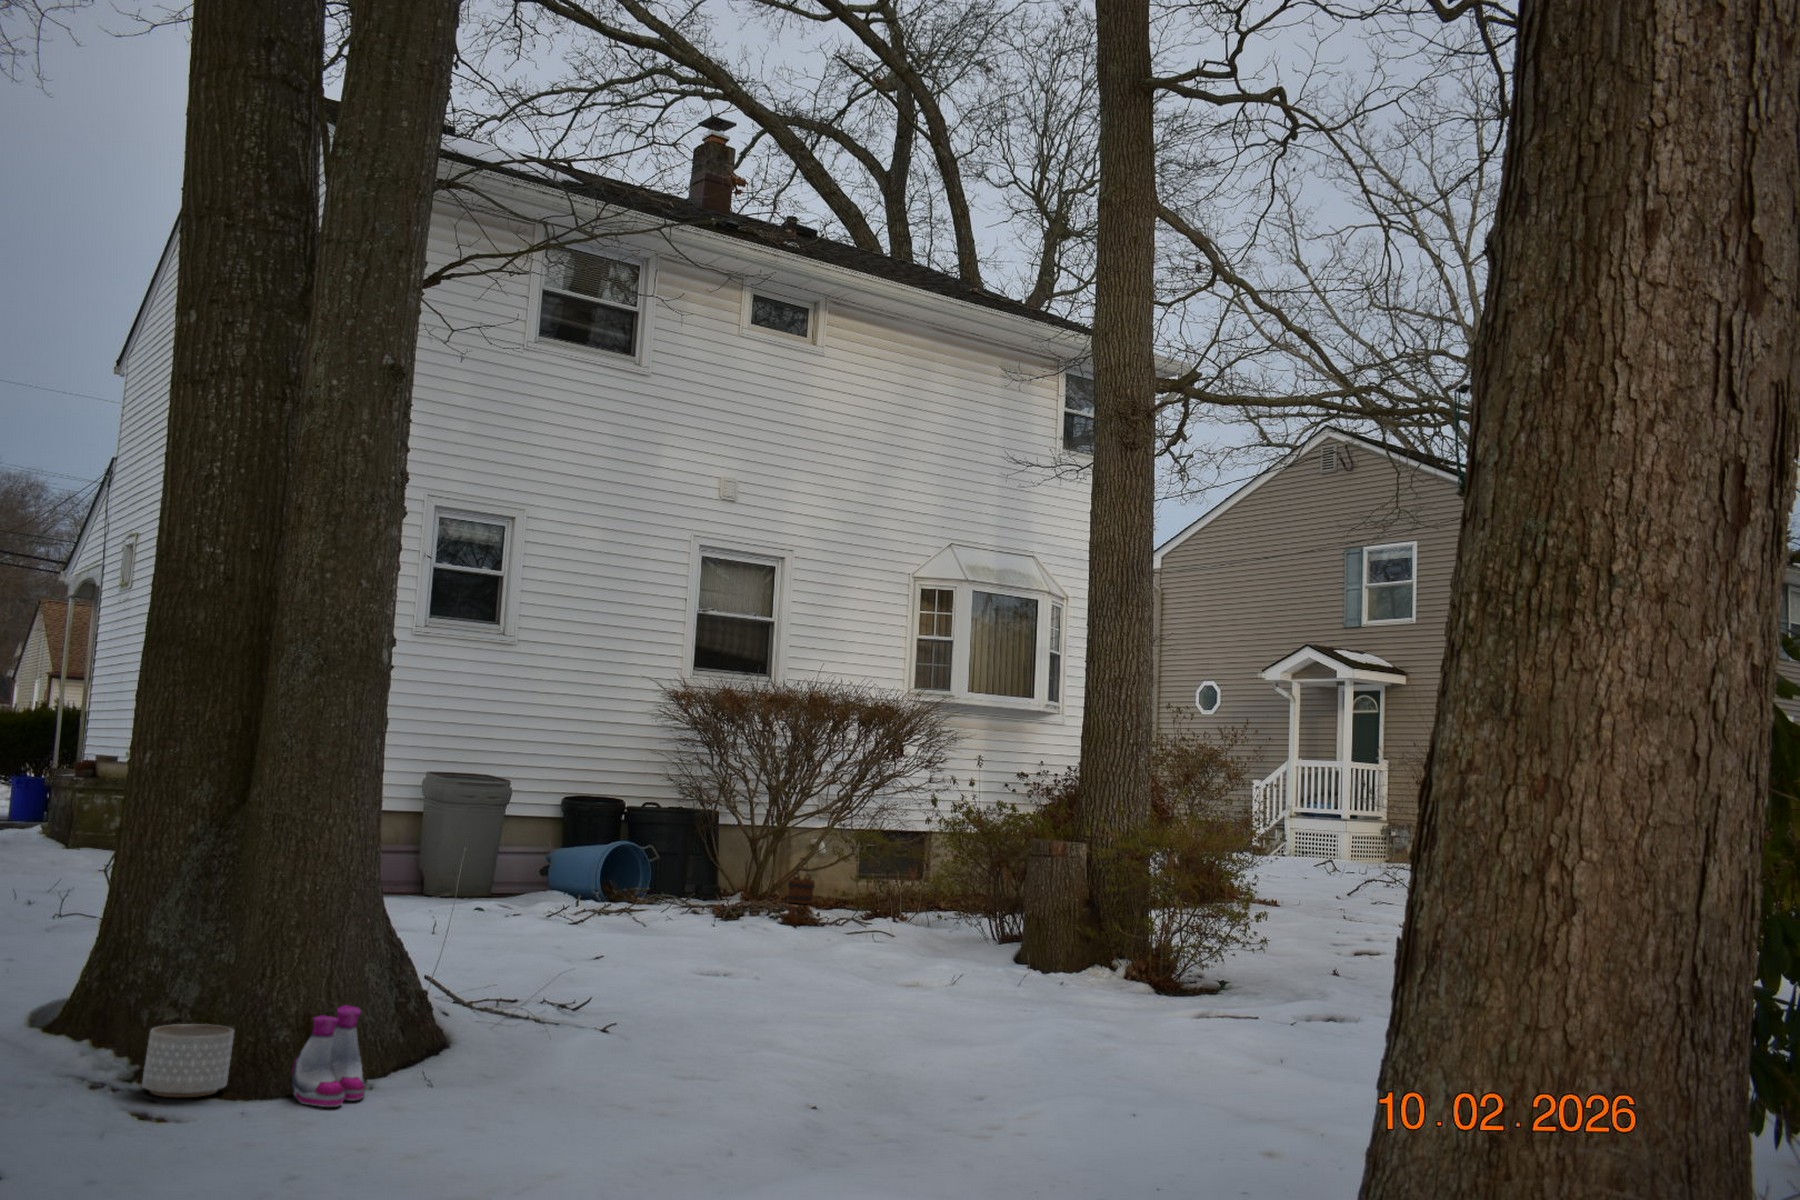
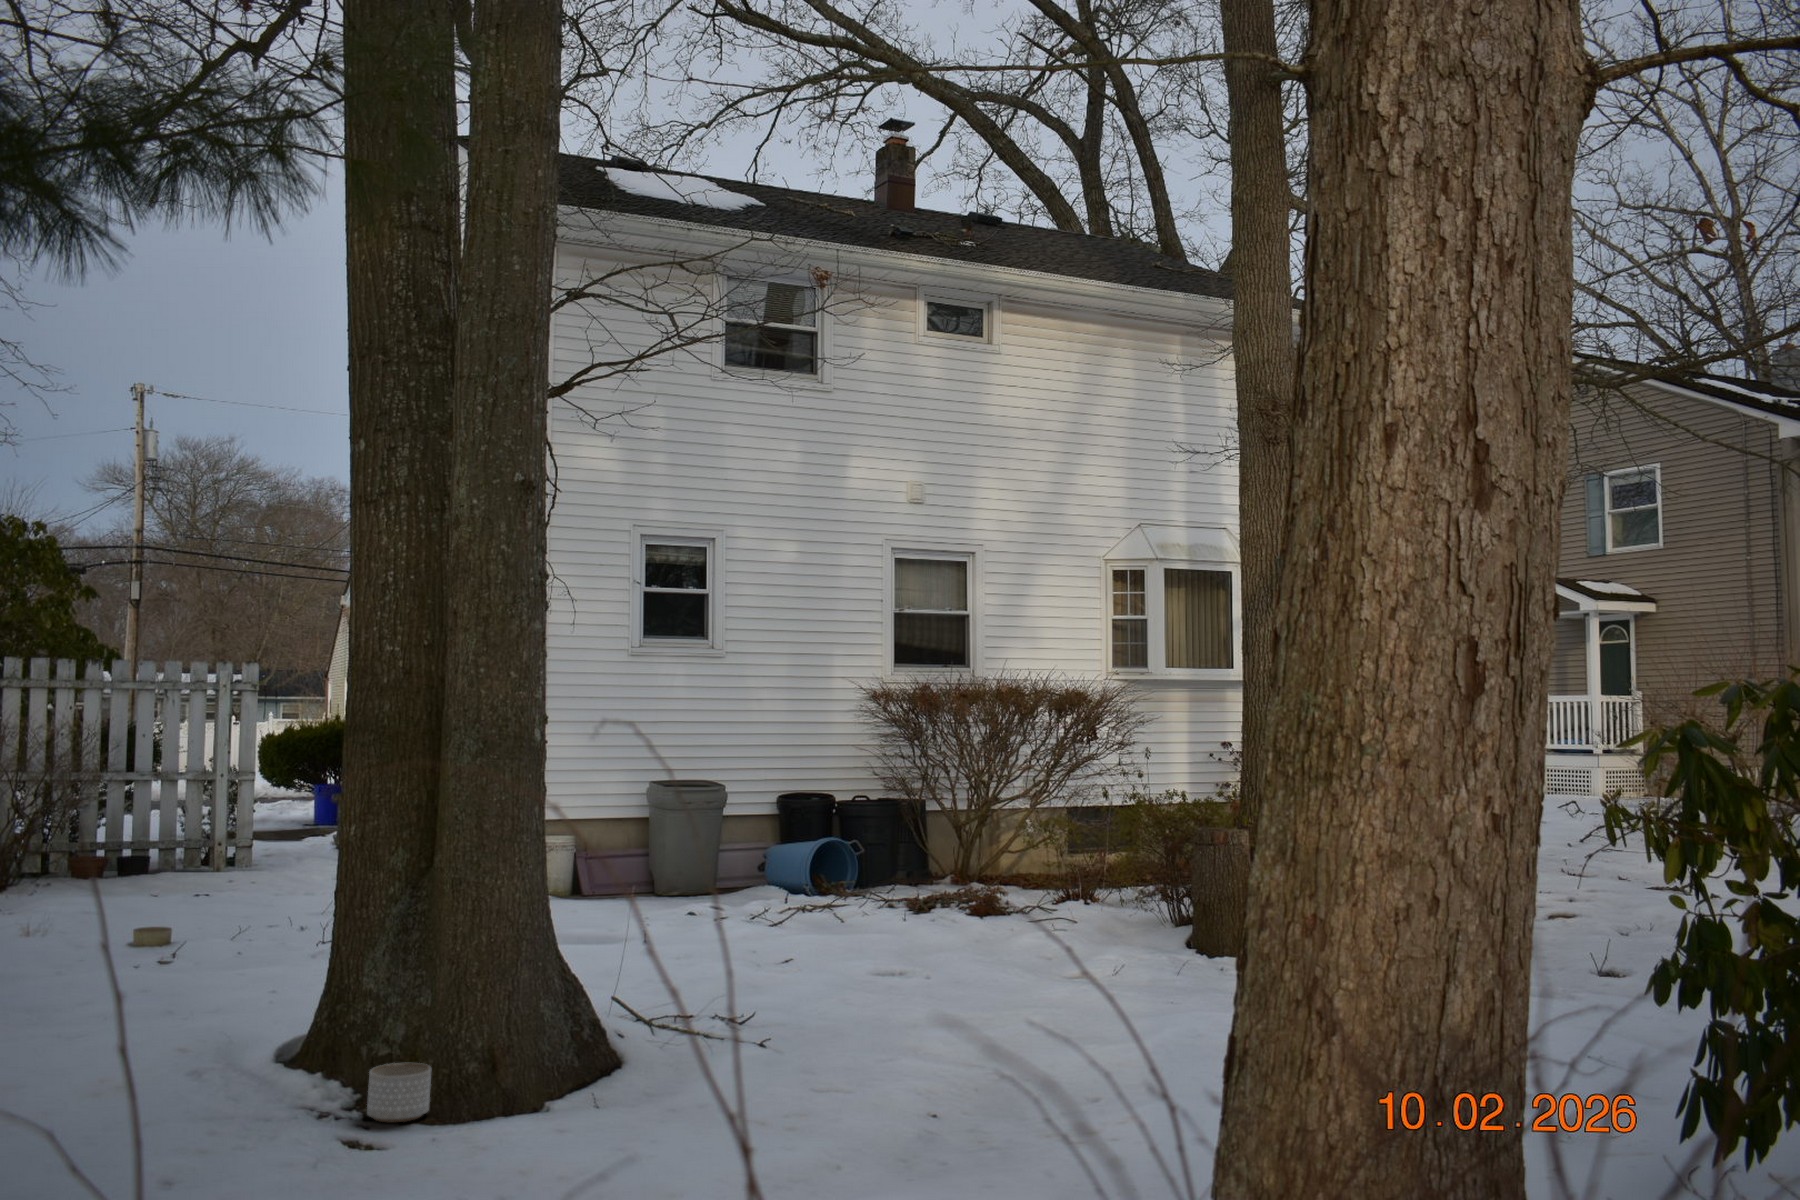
wooden bucket: present [788,857,815,904] -> none [991,838,1016,882]
boots: present [292,1005,366,1107] -> none [475,1045,533,1129]

